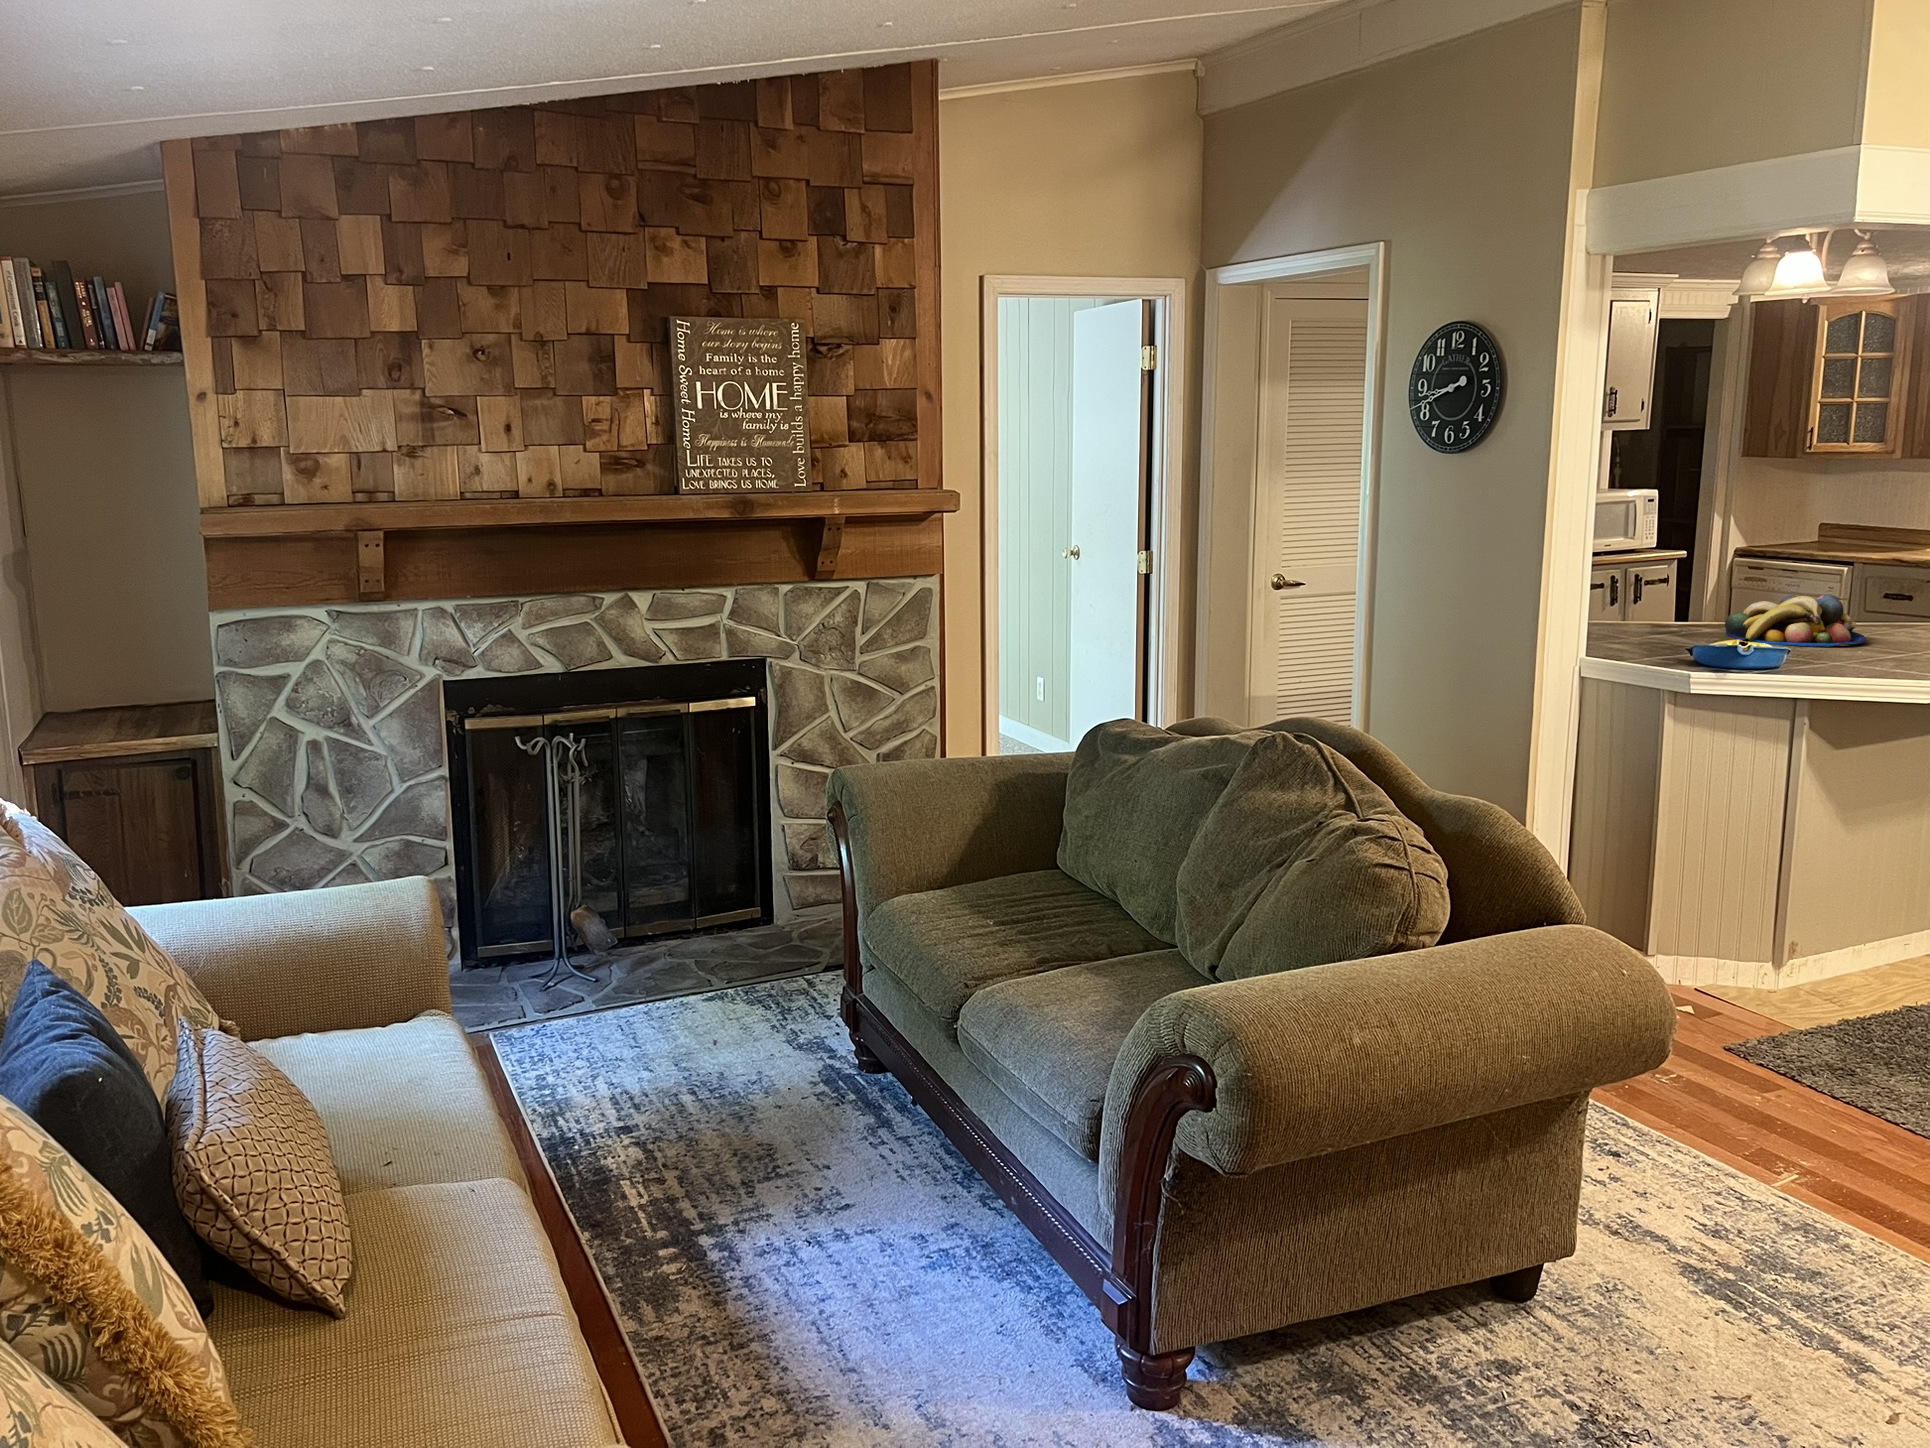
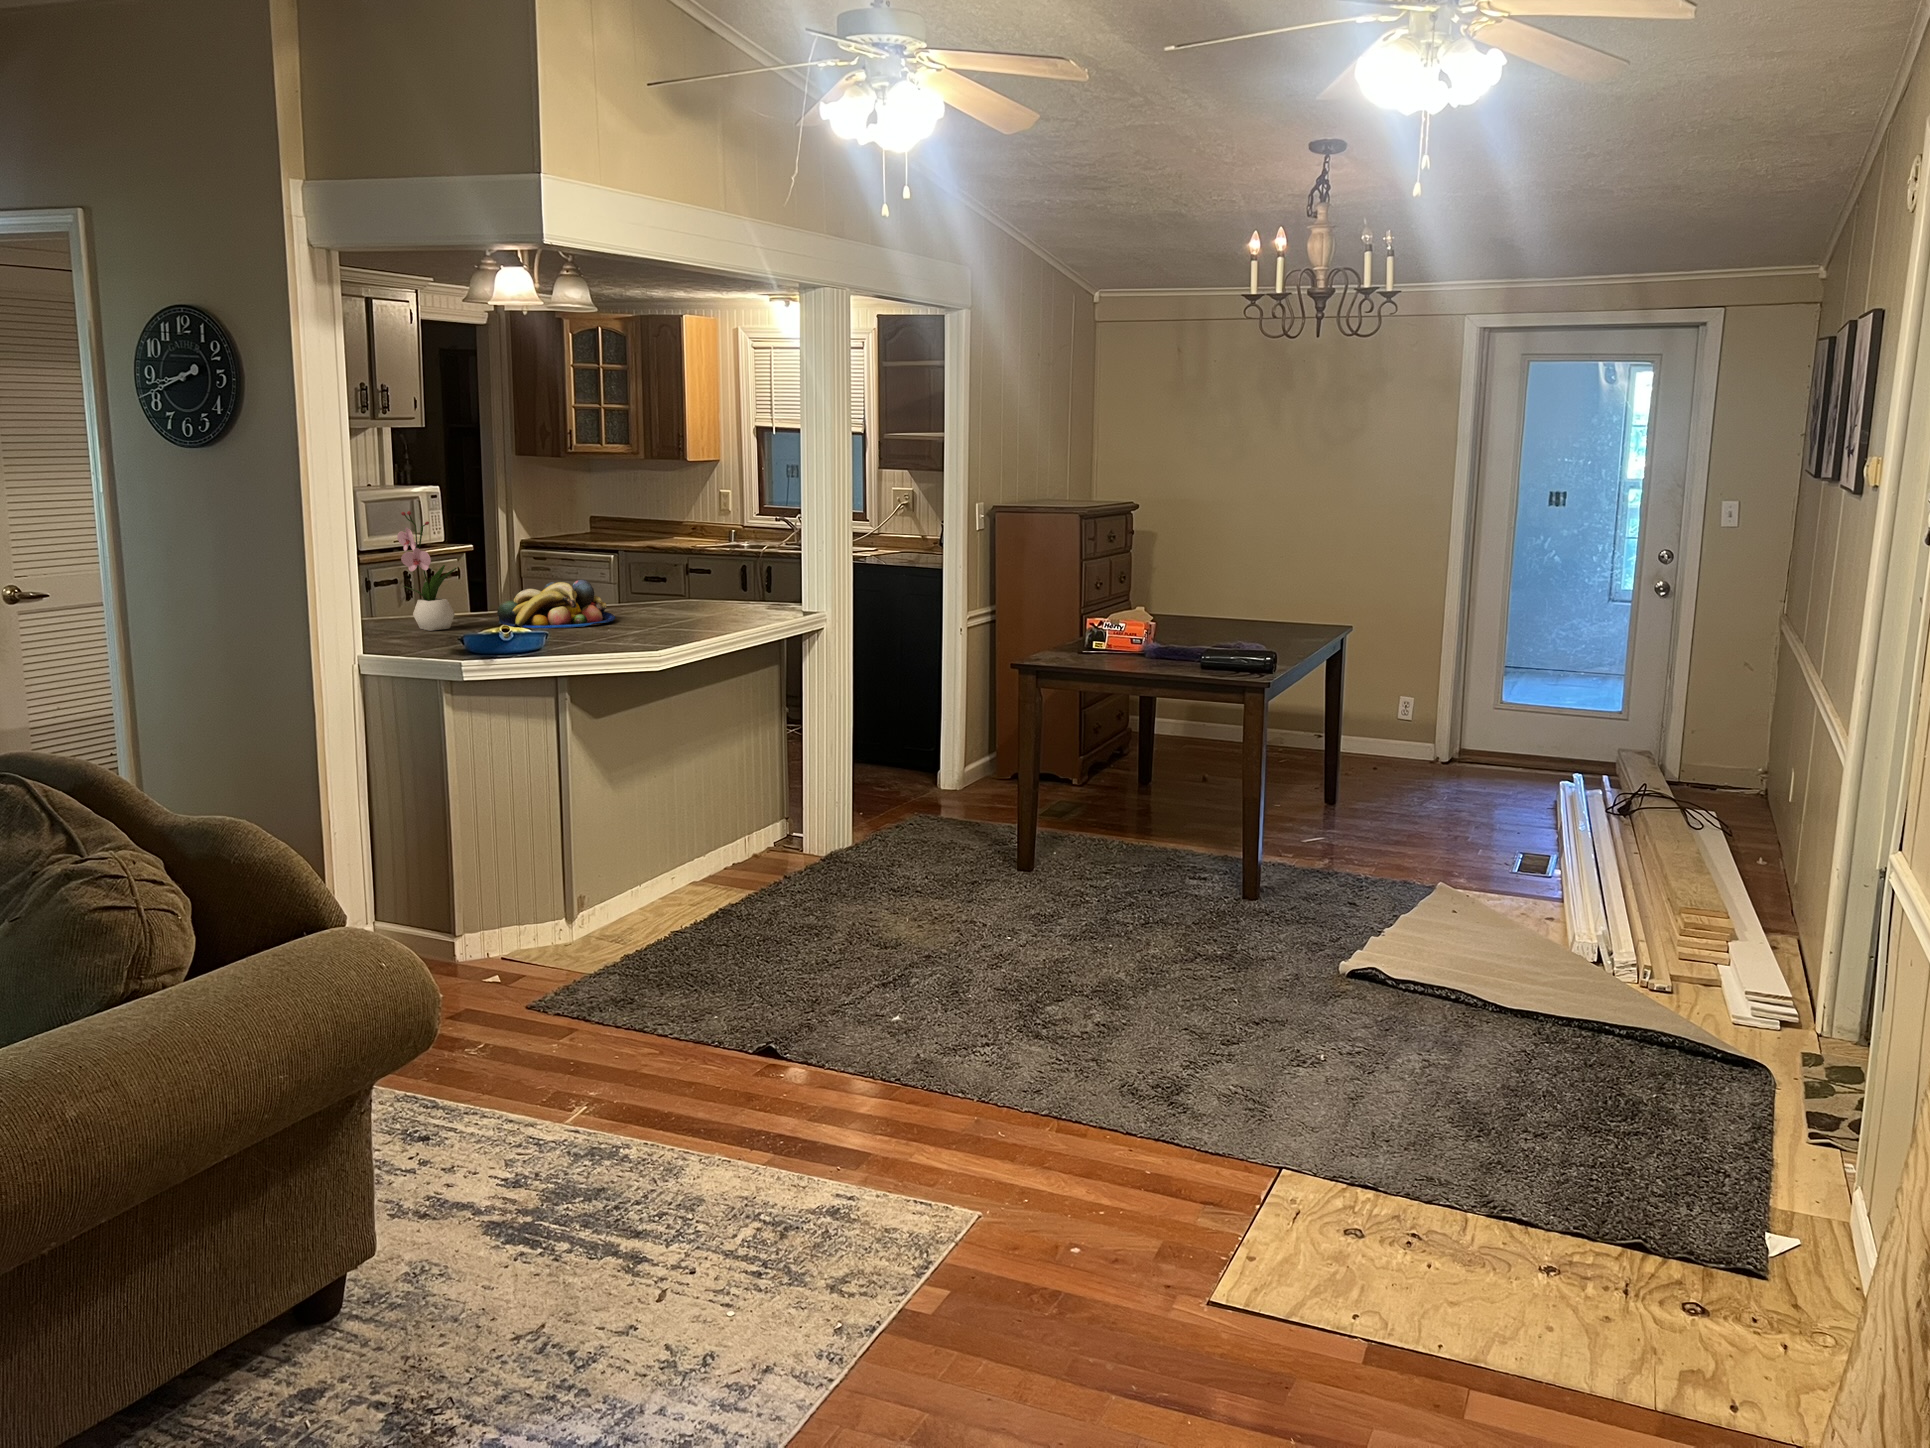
flower arrangement: none [1627,515,1689,638] -> present [397,511,457,631]

